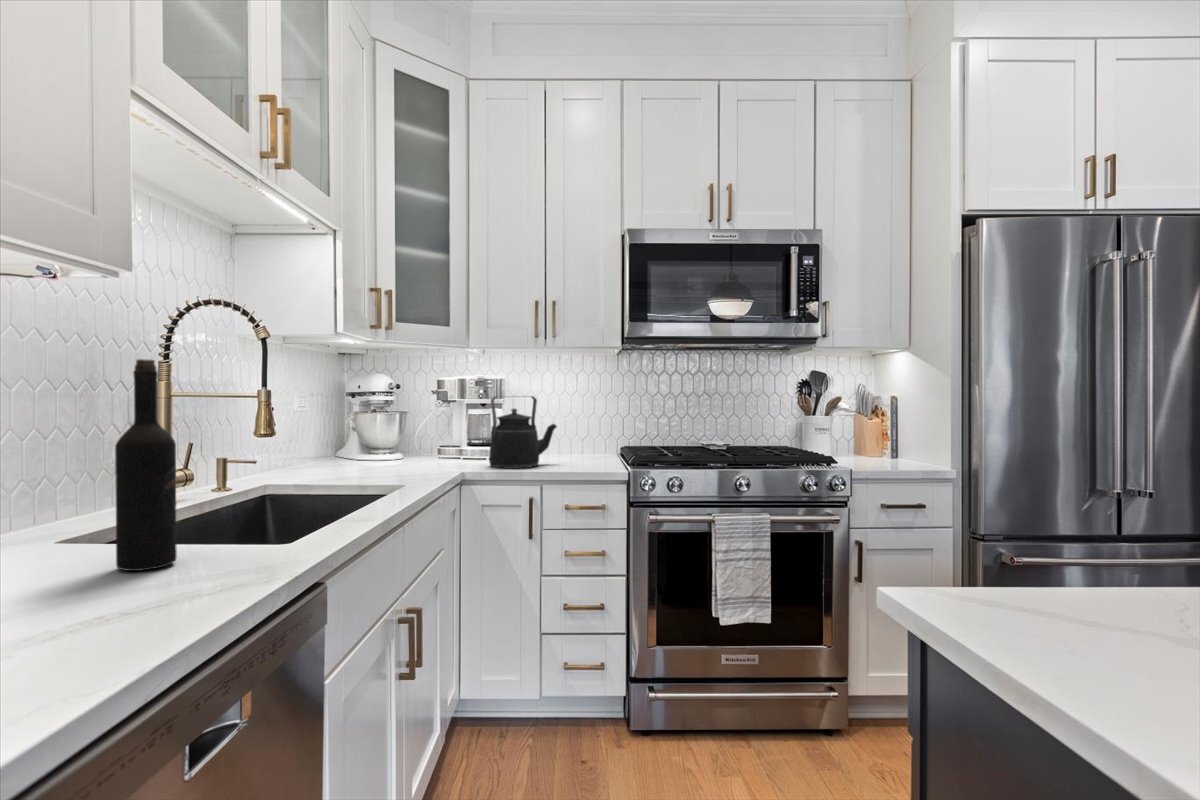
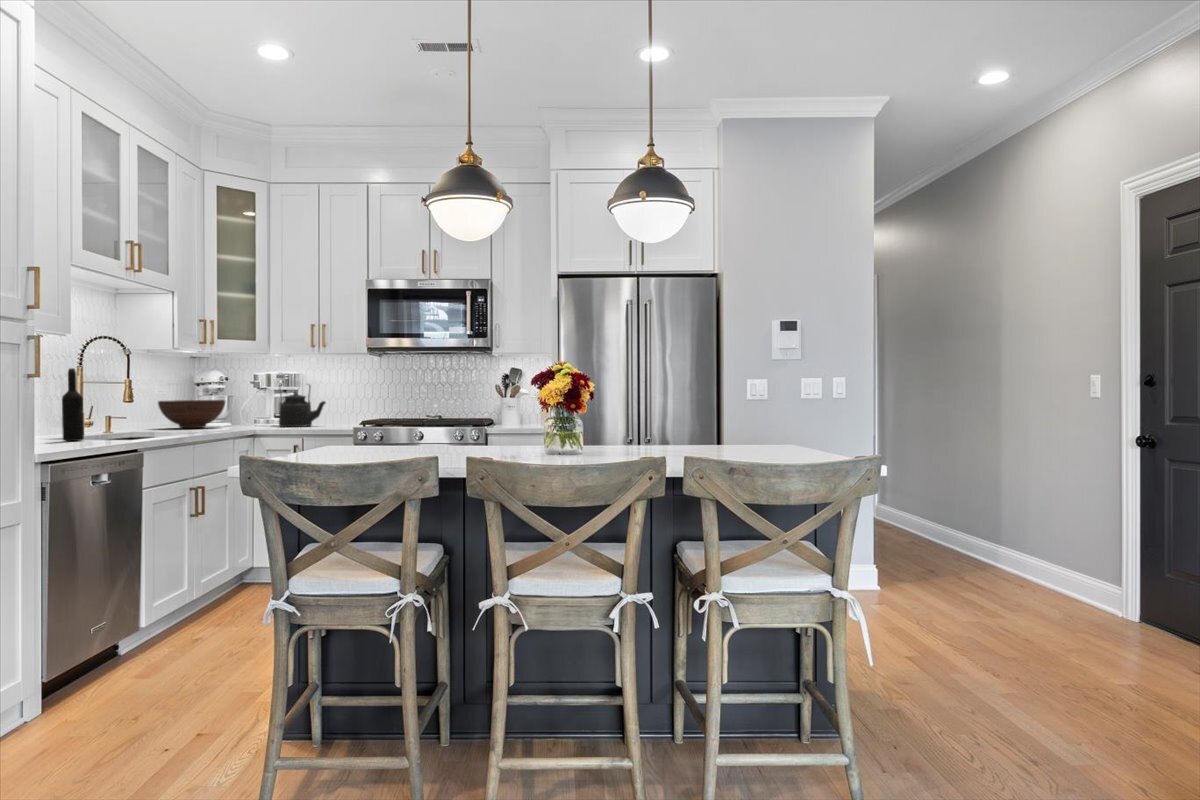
fruit bowl: none [299,421,406,471] -> present [158,400,225,428]

